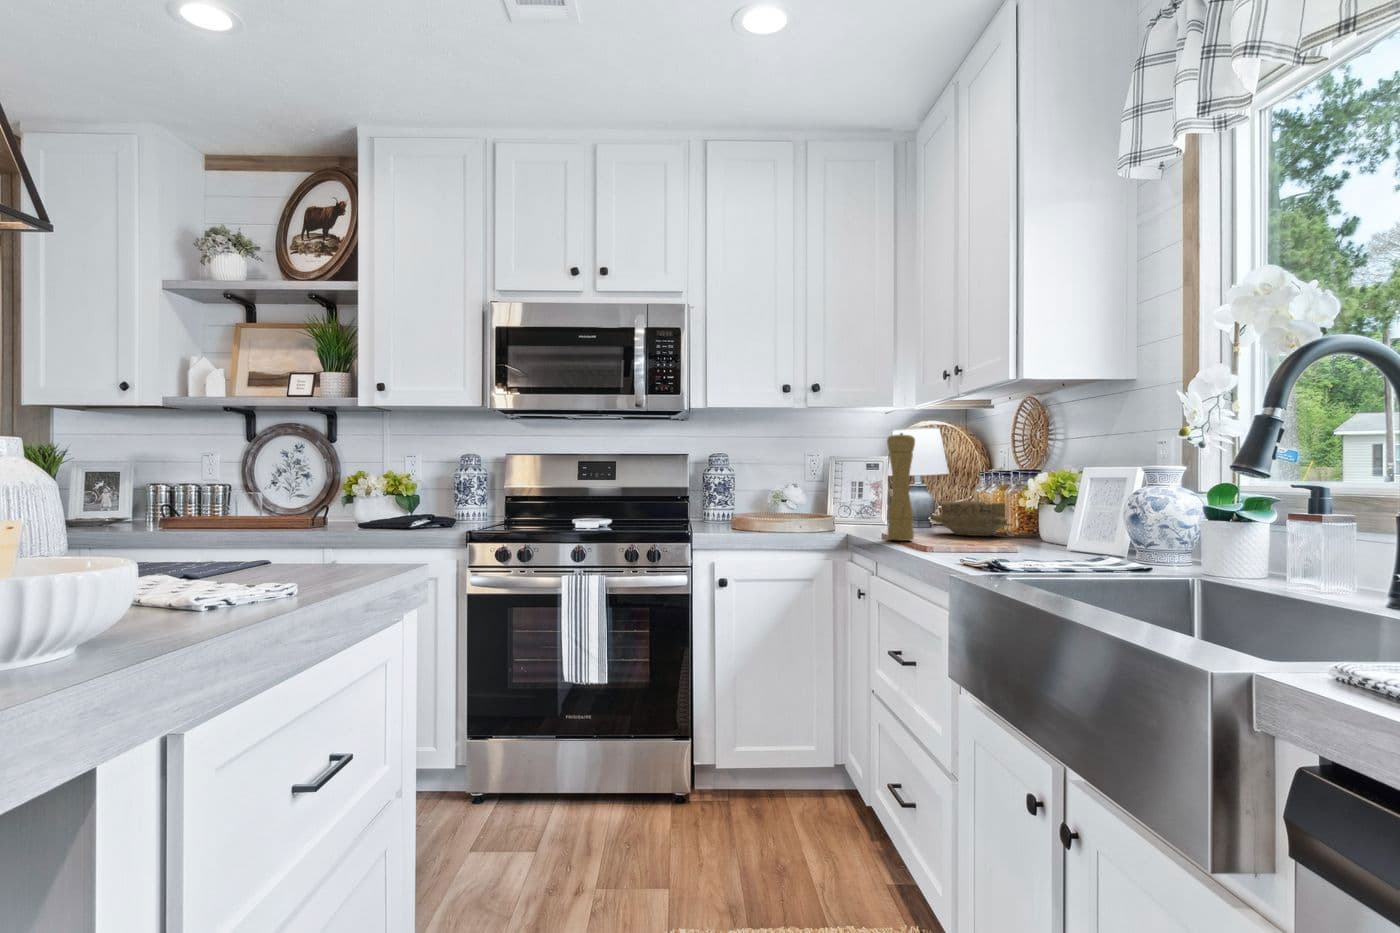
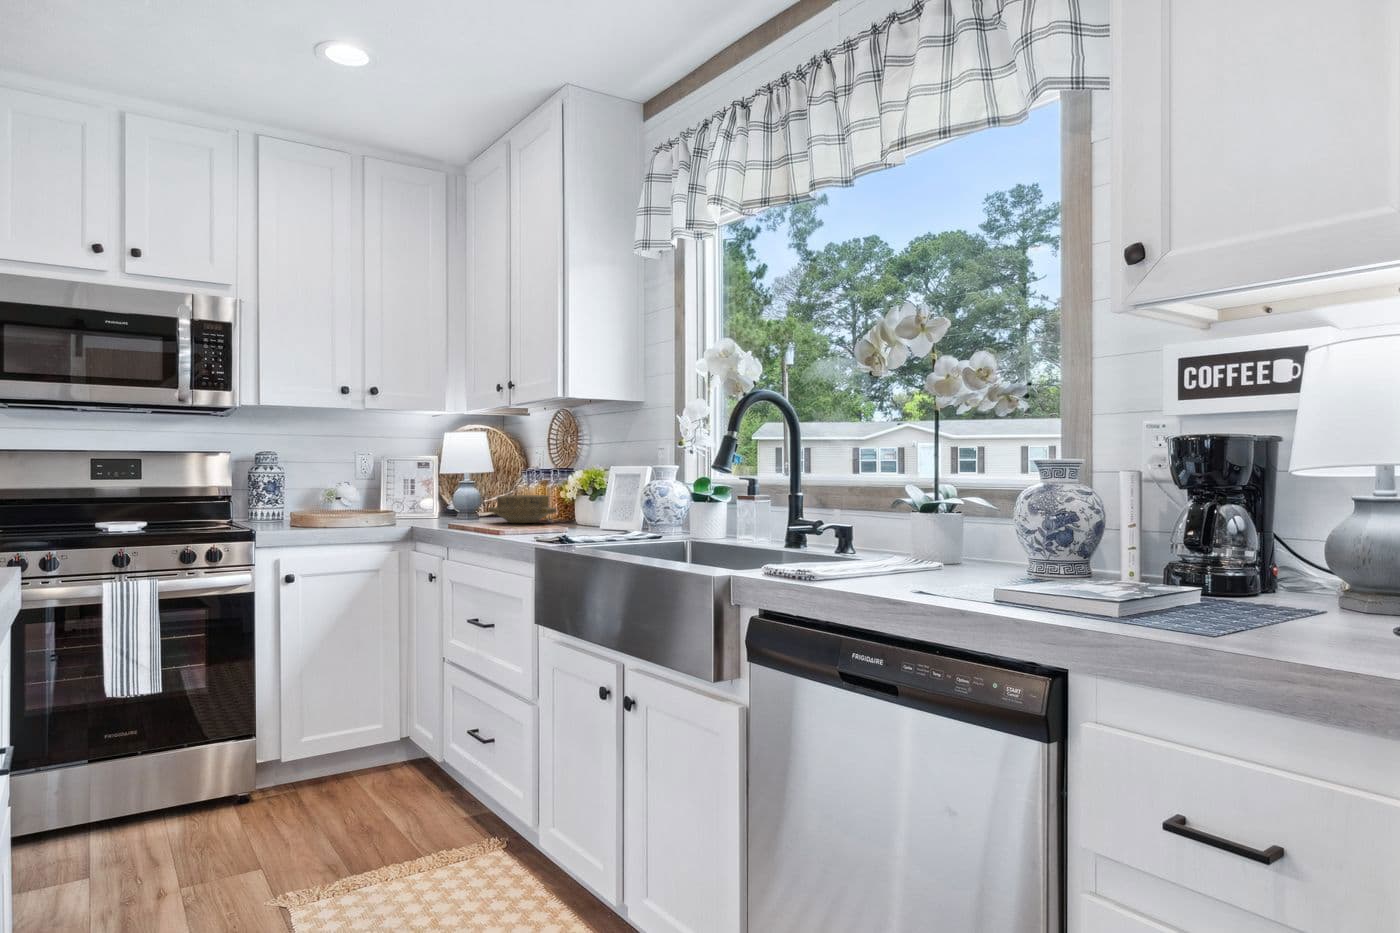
pepper mill: present [887,433,915,541] -> none [459,438,483,528]

